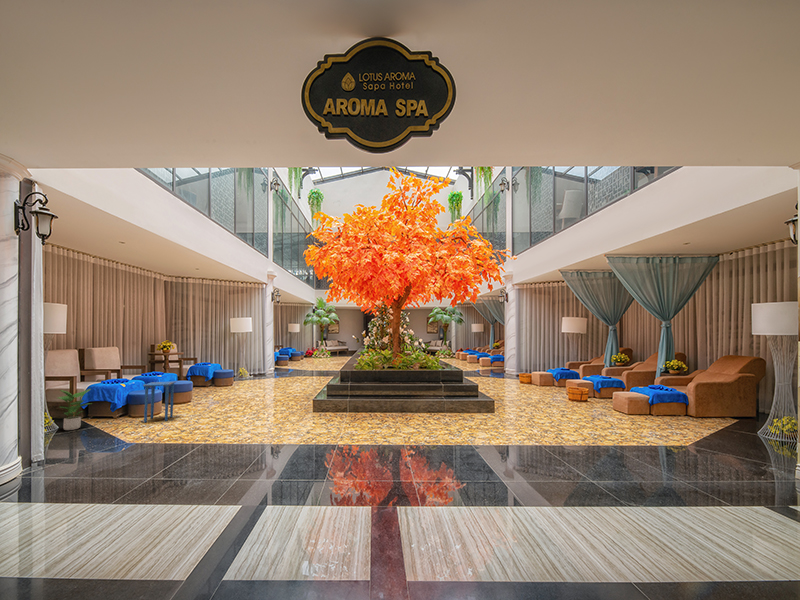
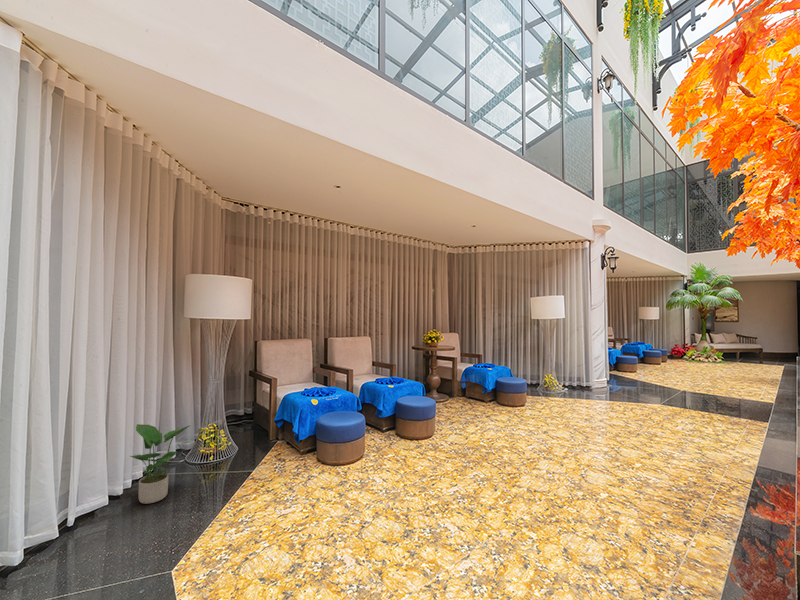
side table: present [143,382,175,422] -> none [223,432,298,549]

